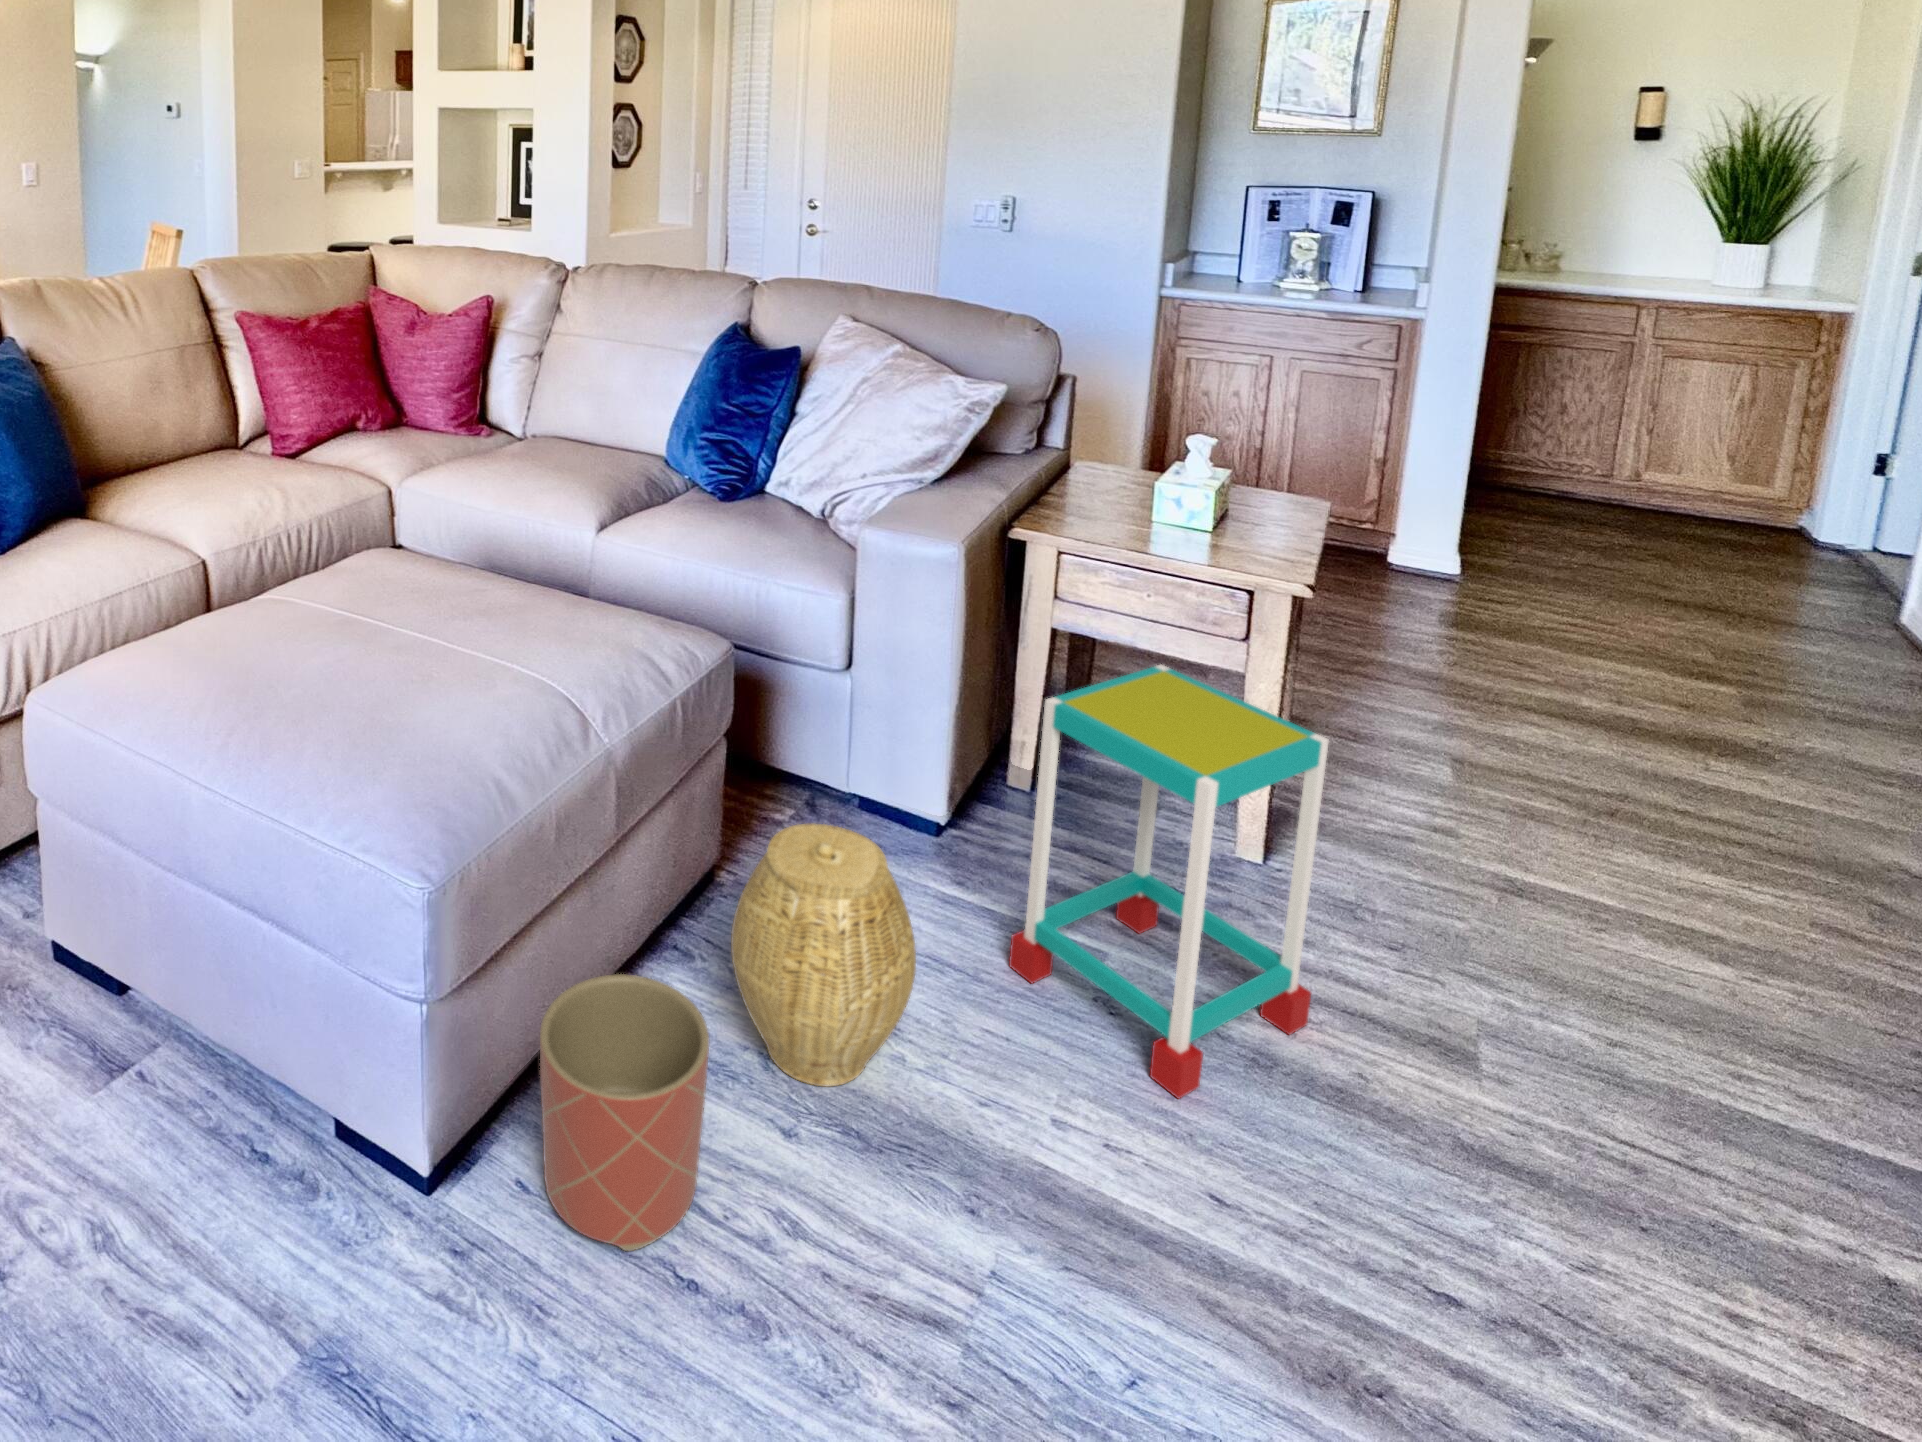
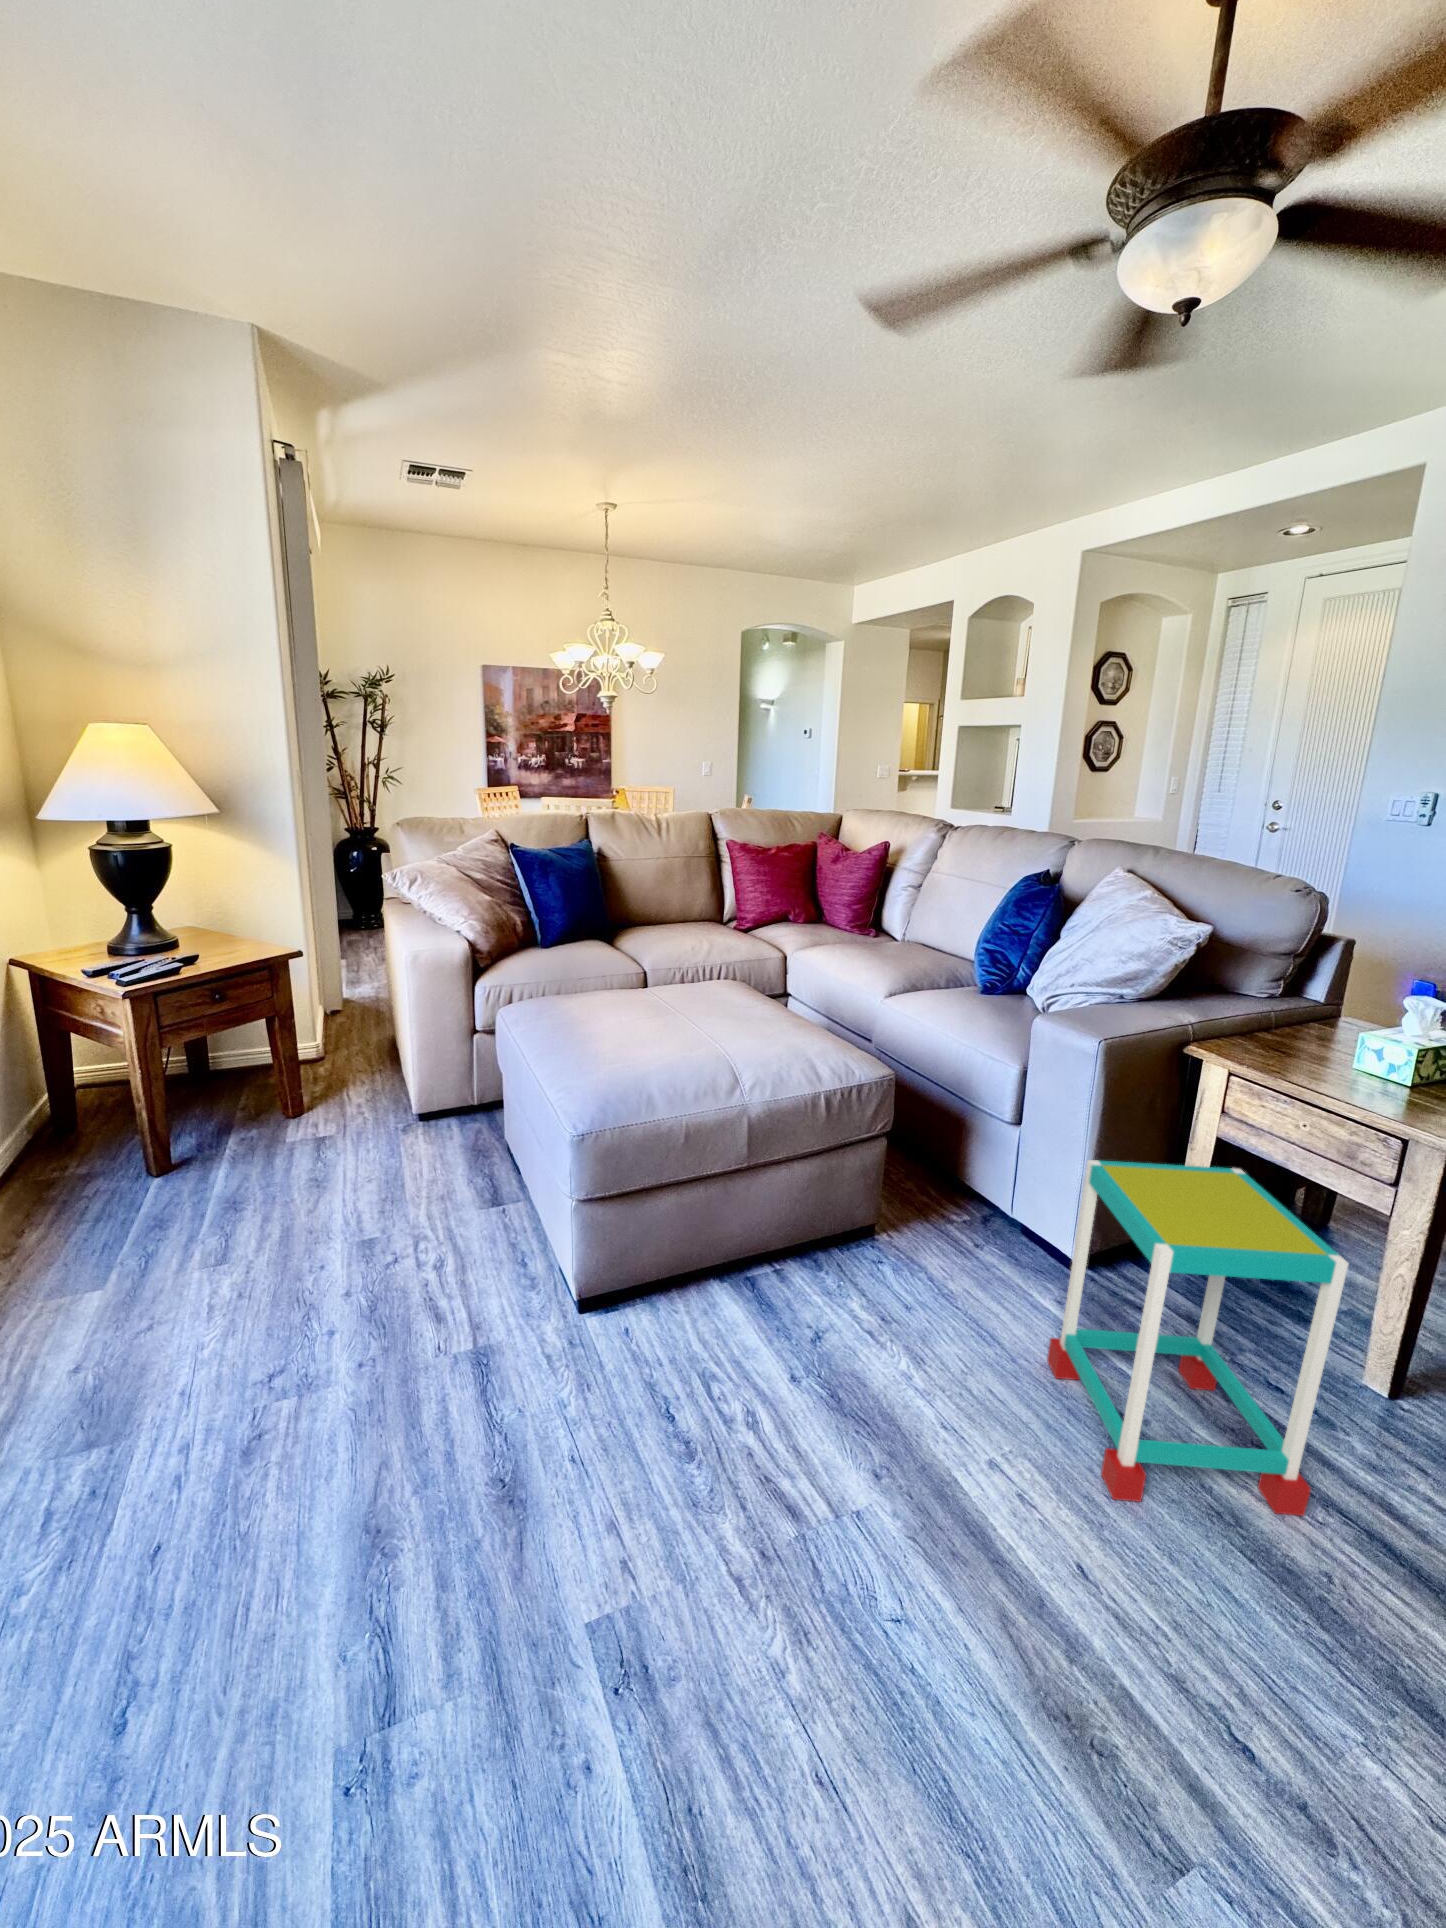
woven basket: present [731,823,916,1087] -> none [796,1190,927,1371]
planter: present [540,974,709,1251] -> none [625,1230,731,1387]

